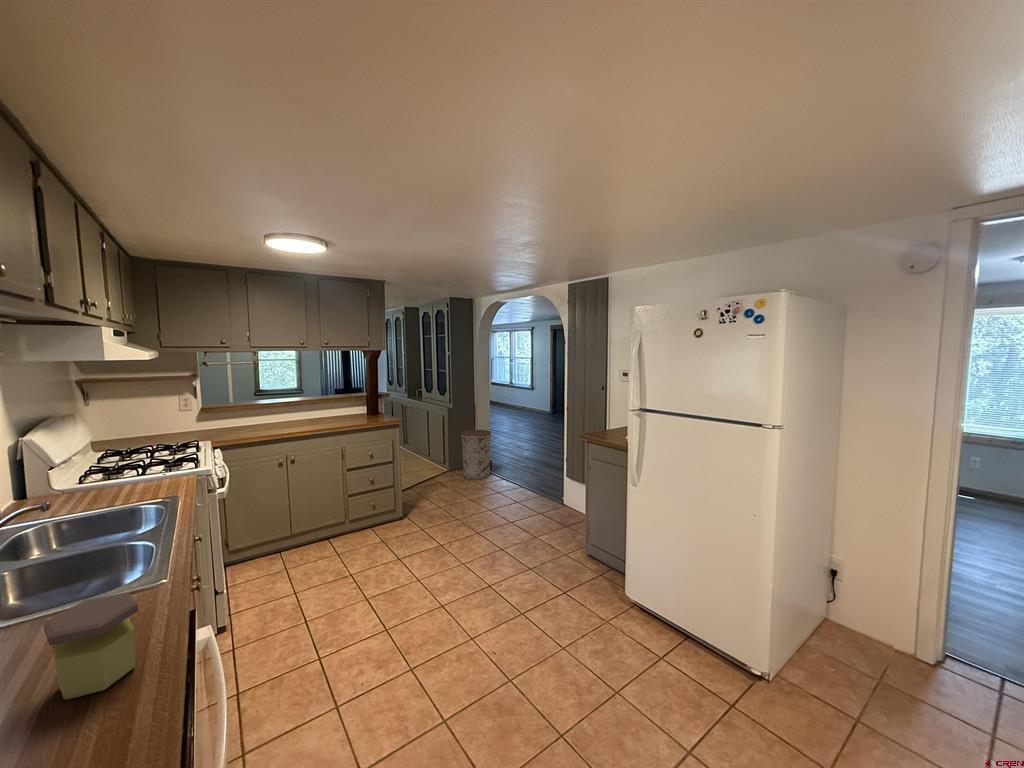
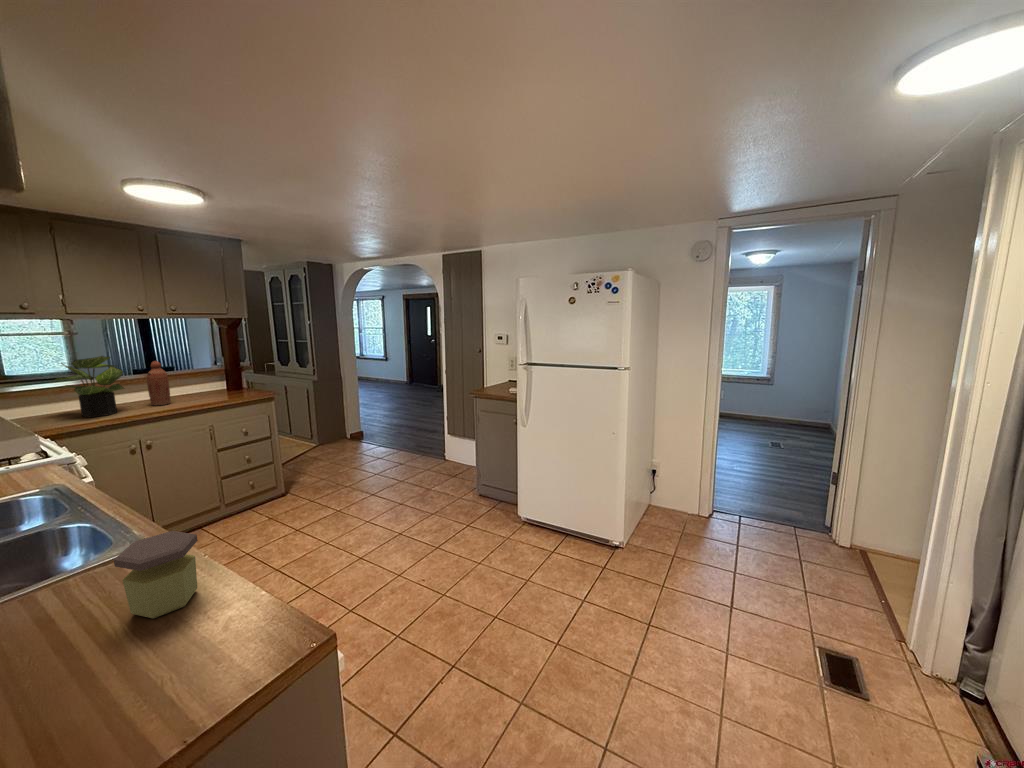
potted plant: none [237,382,285,433] -> present [55,356,124,417]
bottle: none [302,387,318,425] -> present [147,361,171,405]
trash can: present [461,430,491,479] -> none [330,401,364,451]

